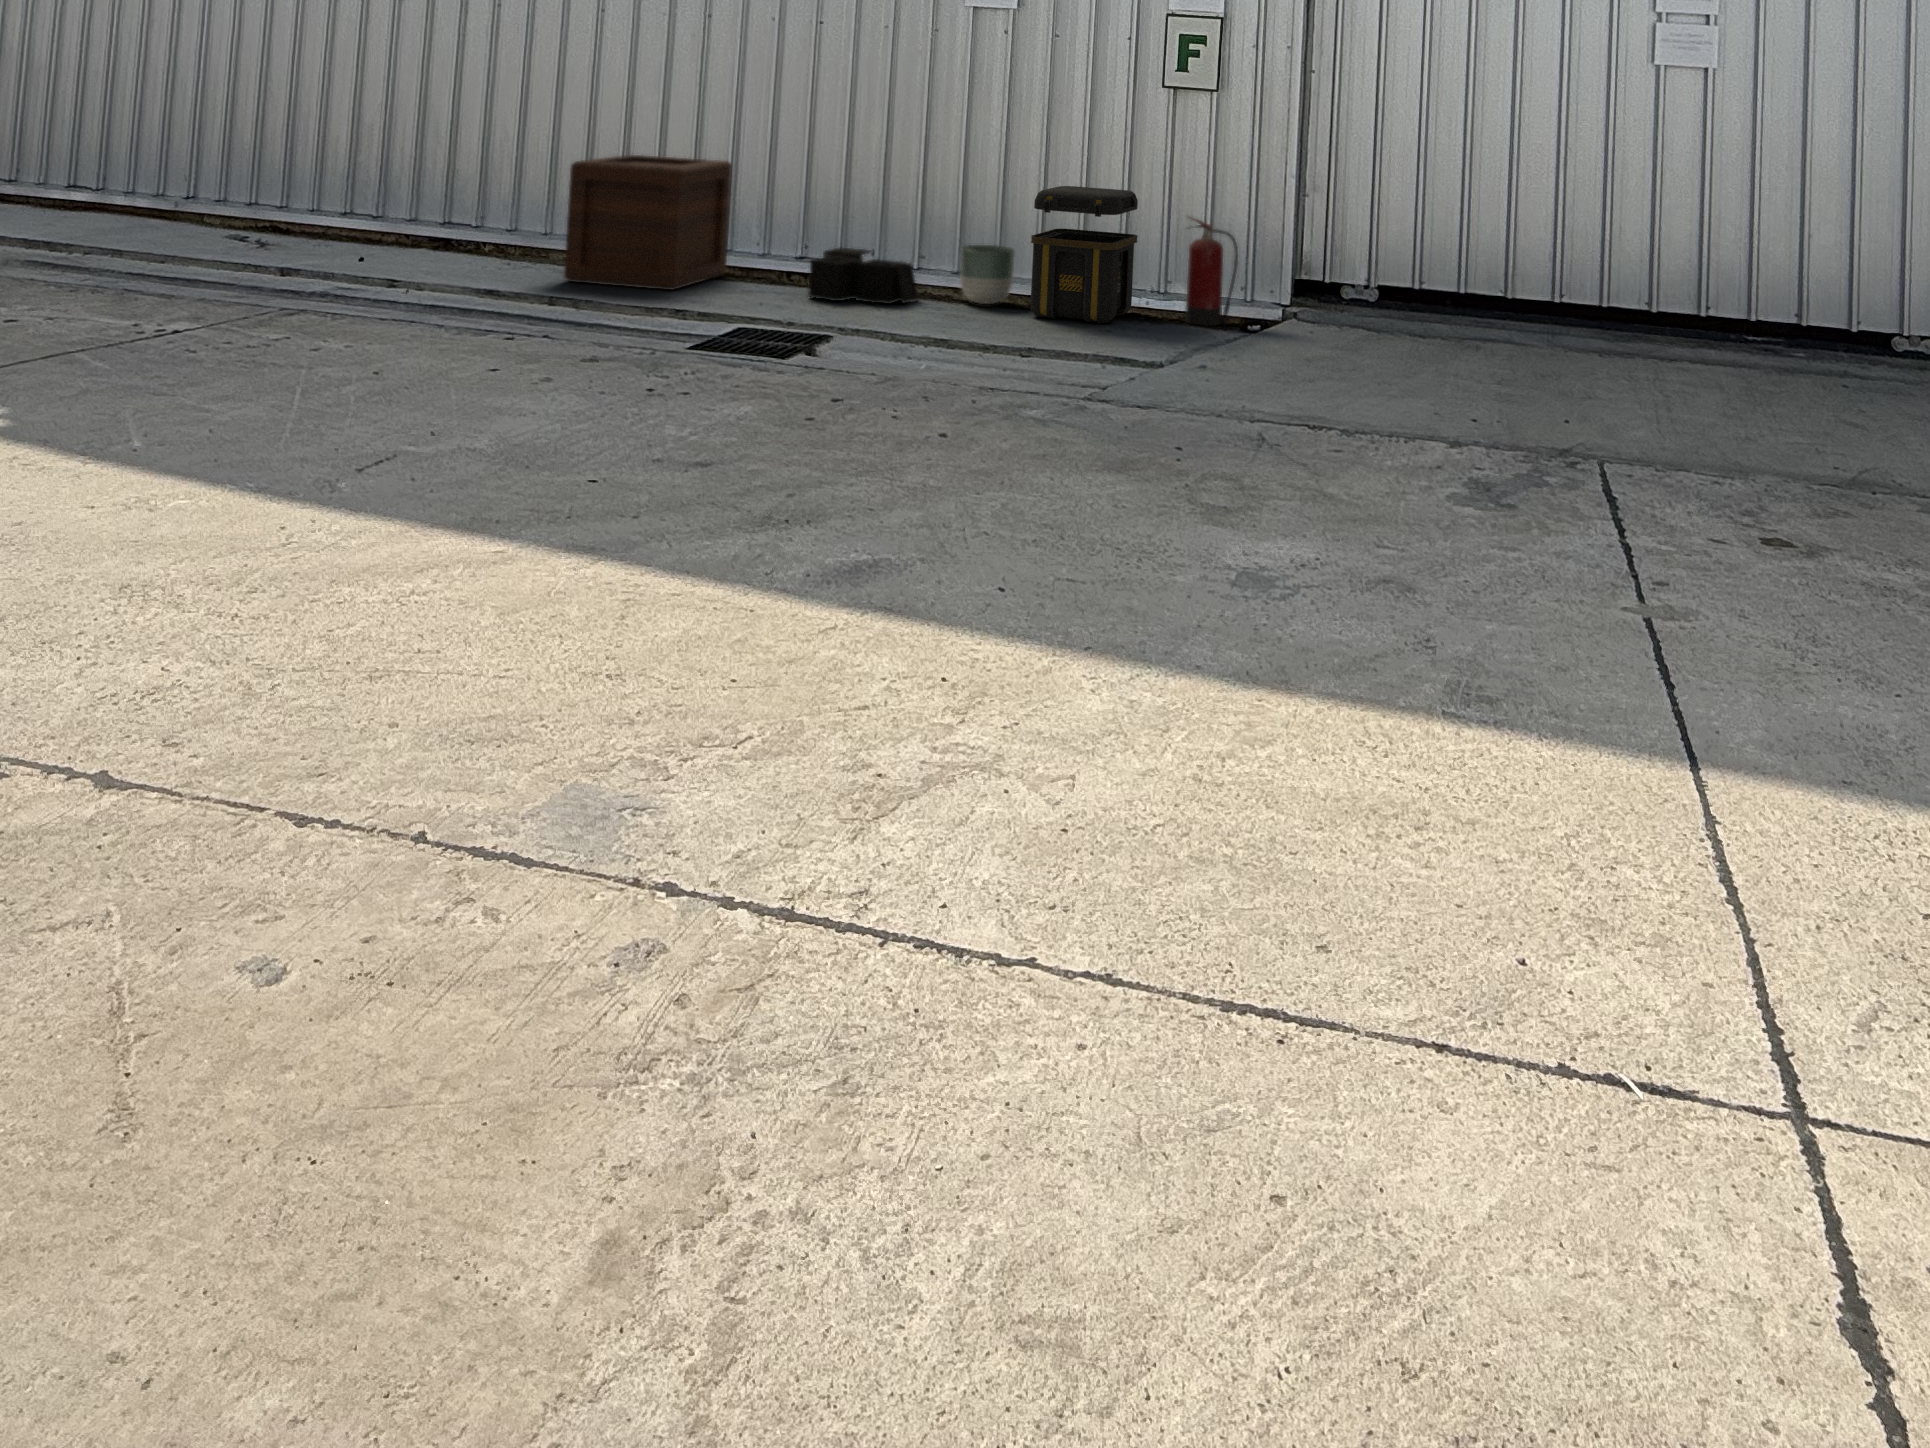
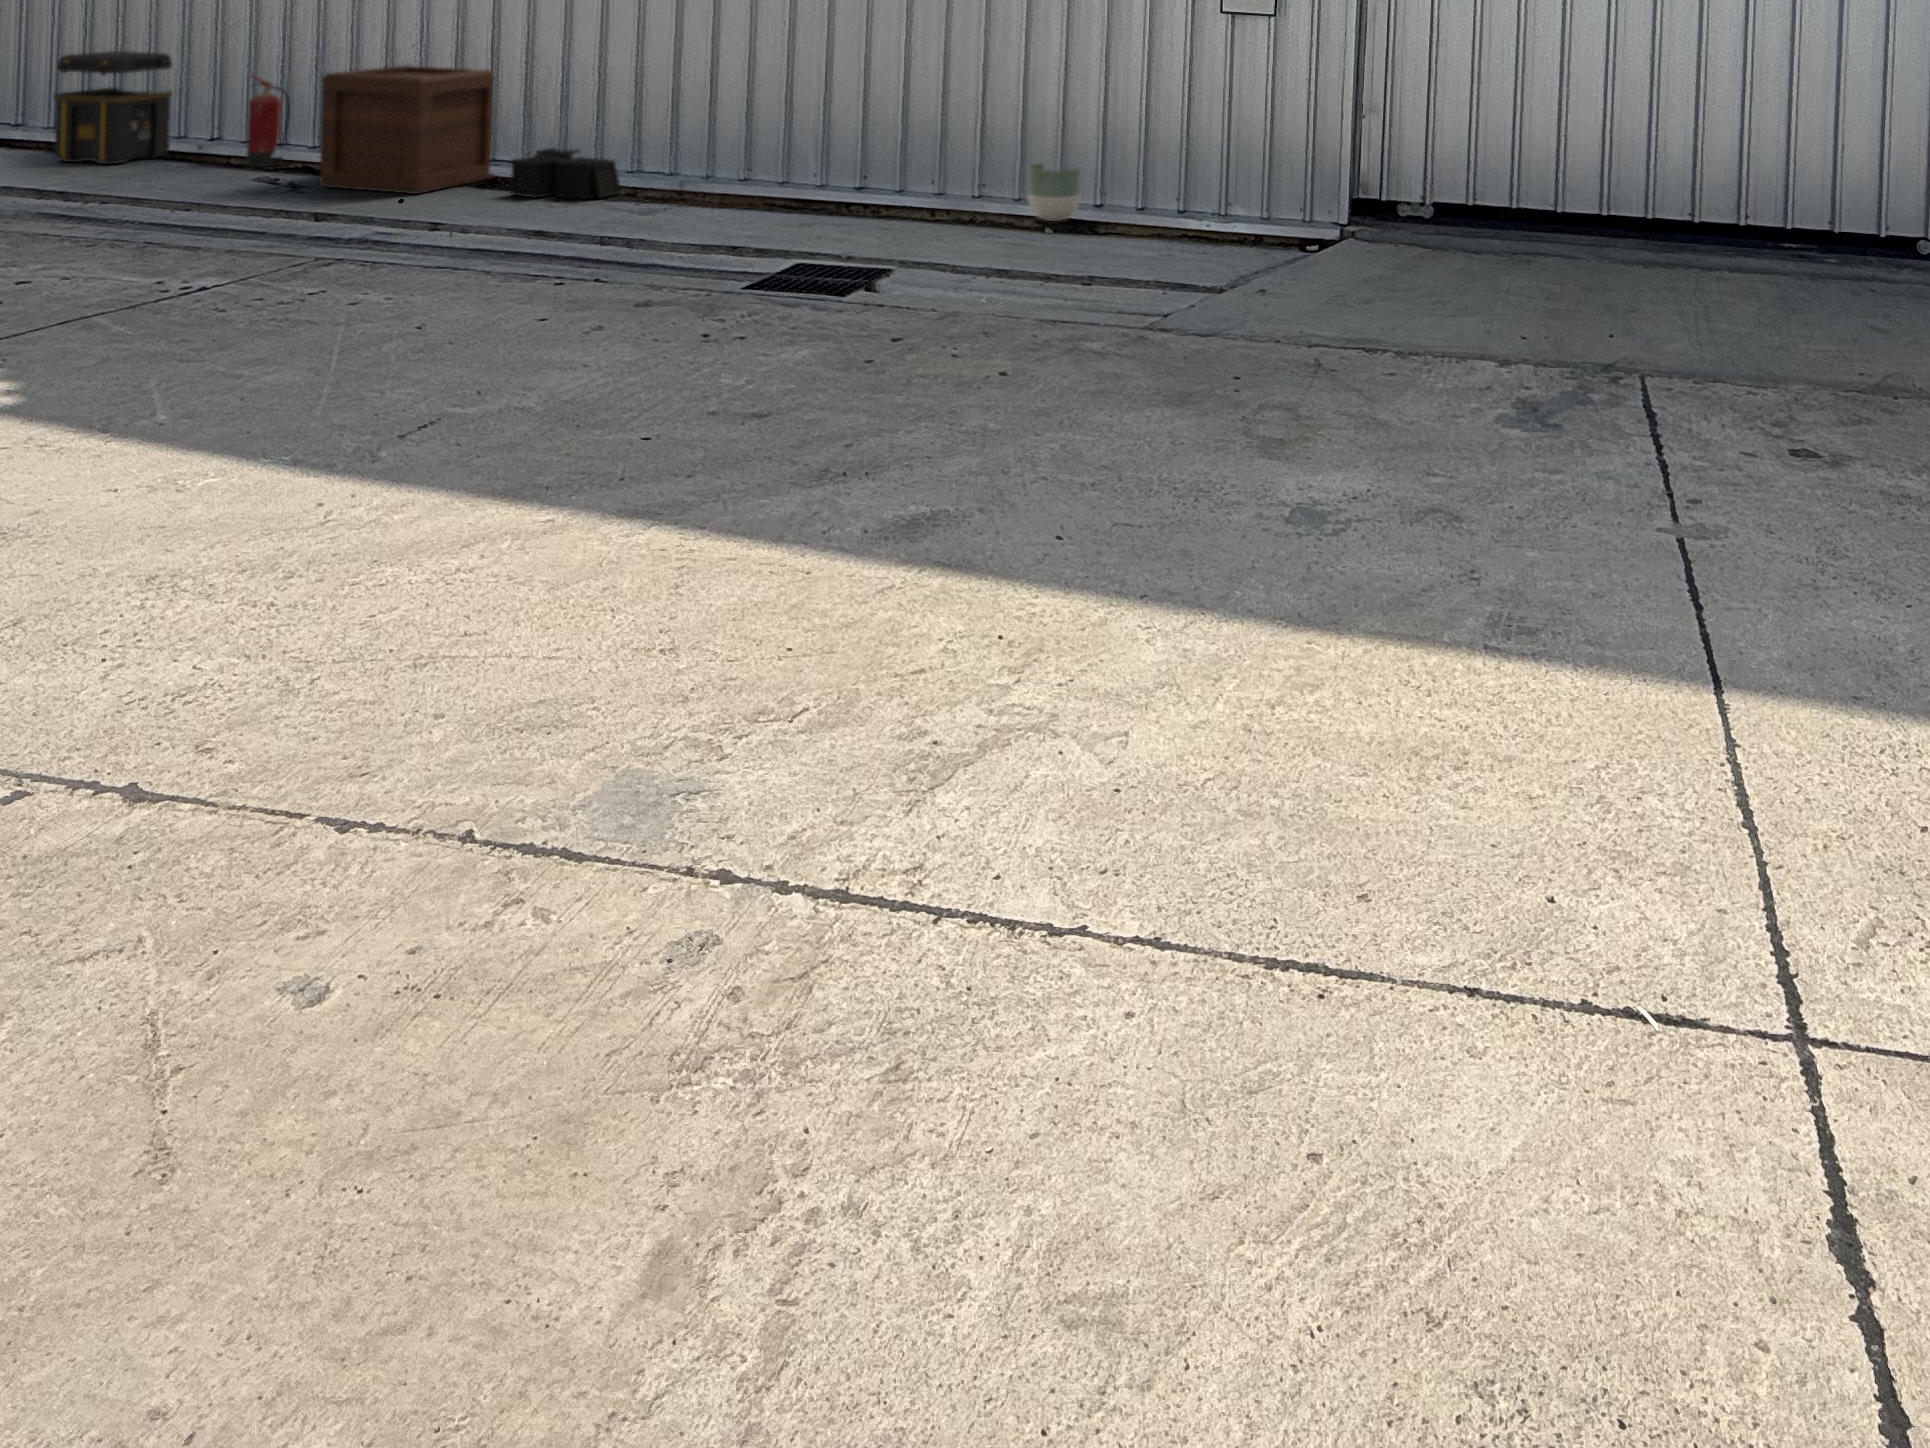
wooden crate: present [564,155,732,290] -> present [320,66,495,194]
toolbox: present [1031,186,1138,323] -> present [54,51,172,164]
fire extinguisher: present [1185,219,1238,326] -> present [246,76,290,167]
storage bin: present [808,248,918,304] -> present [511,148,621,199]

